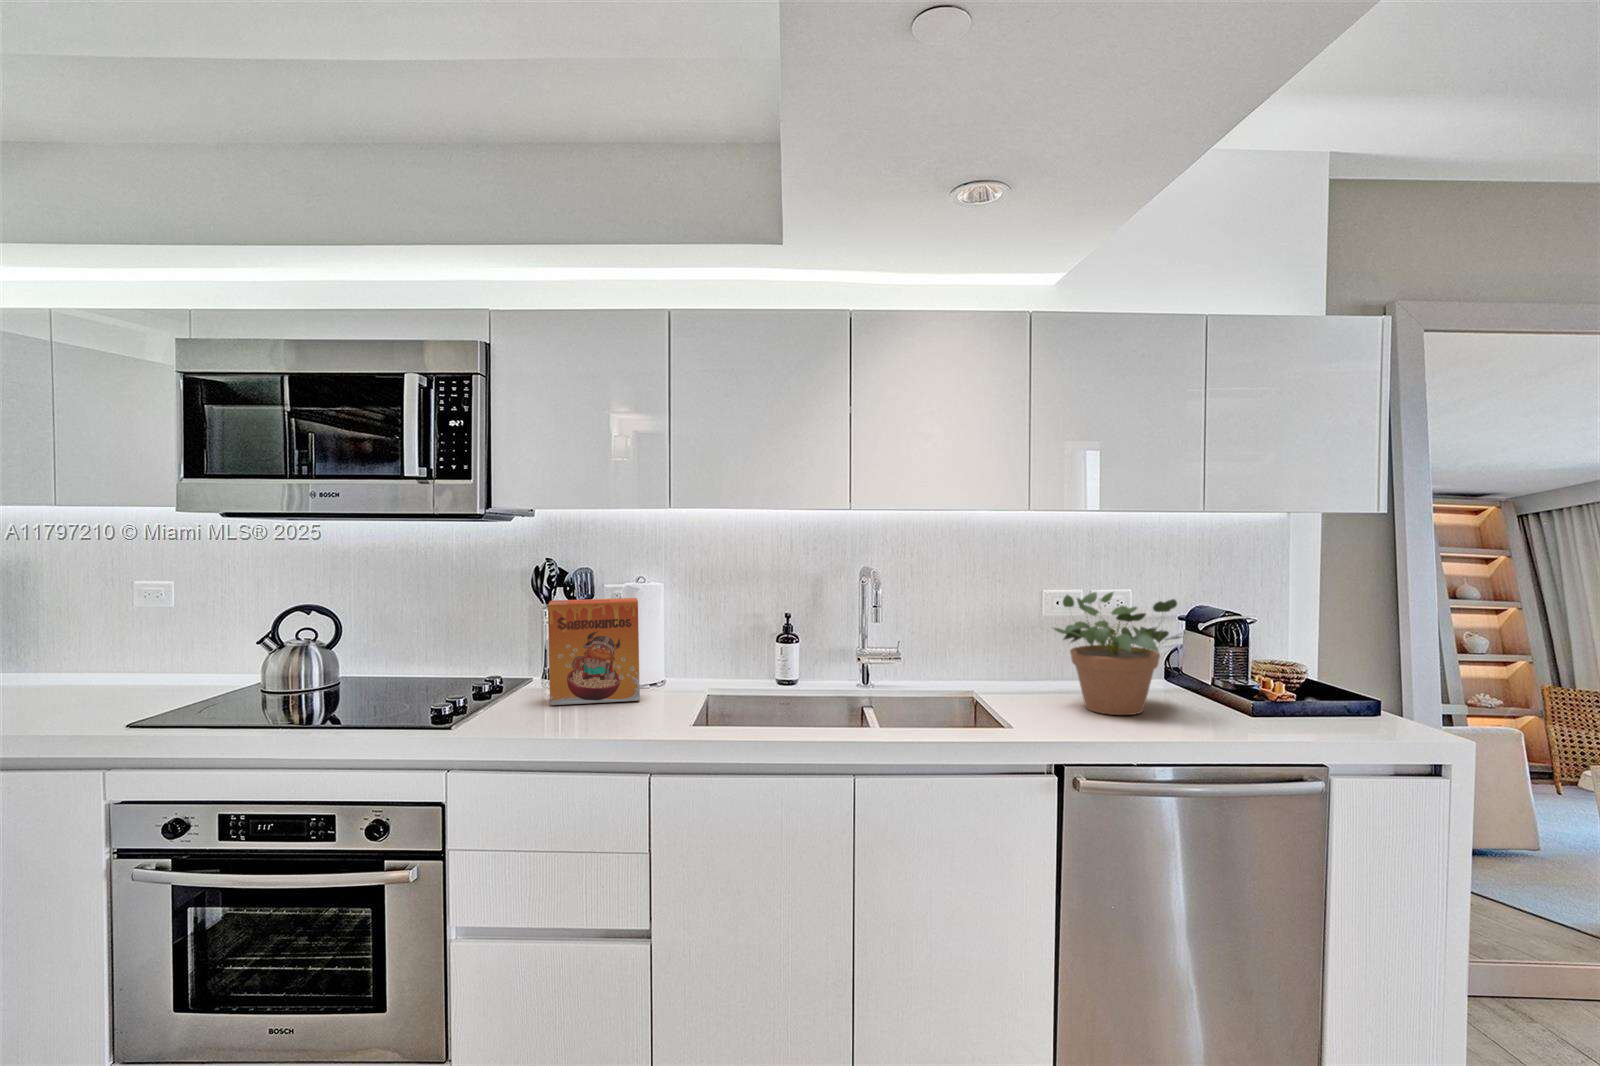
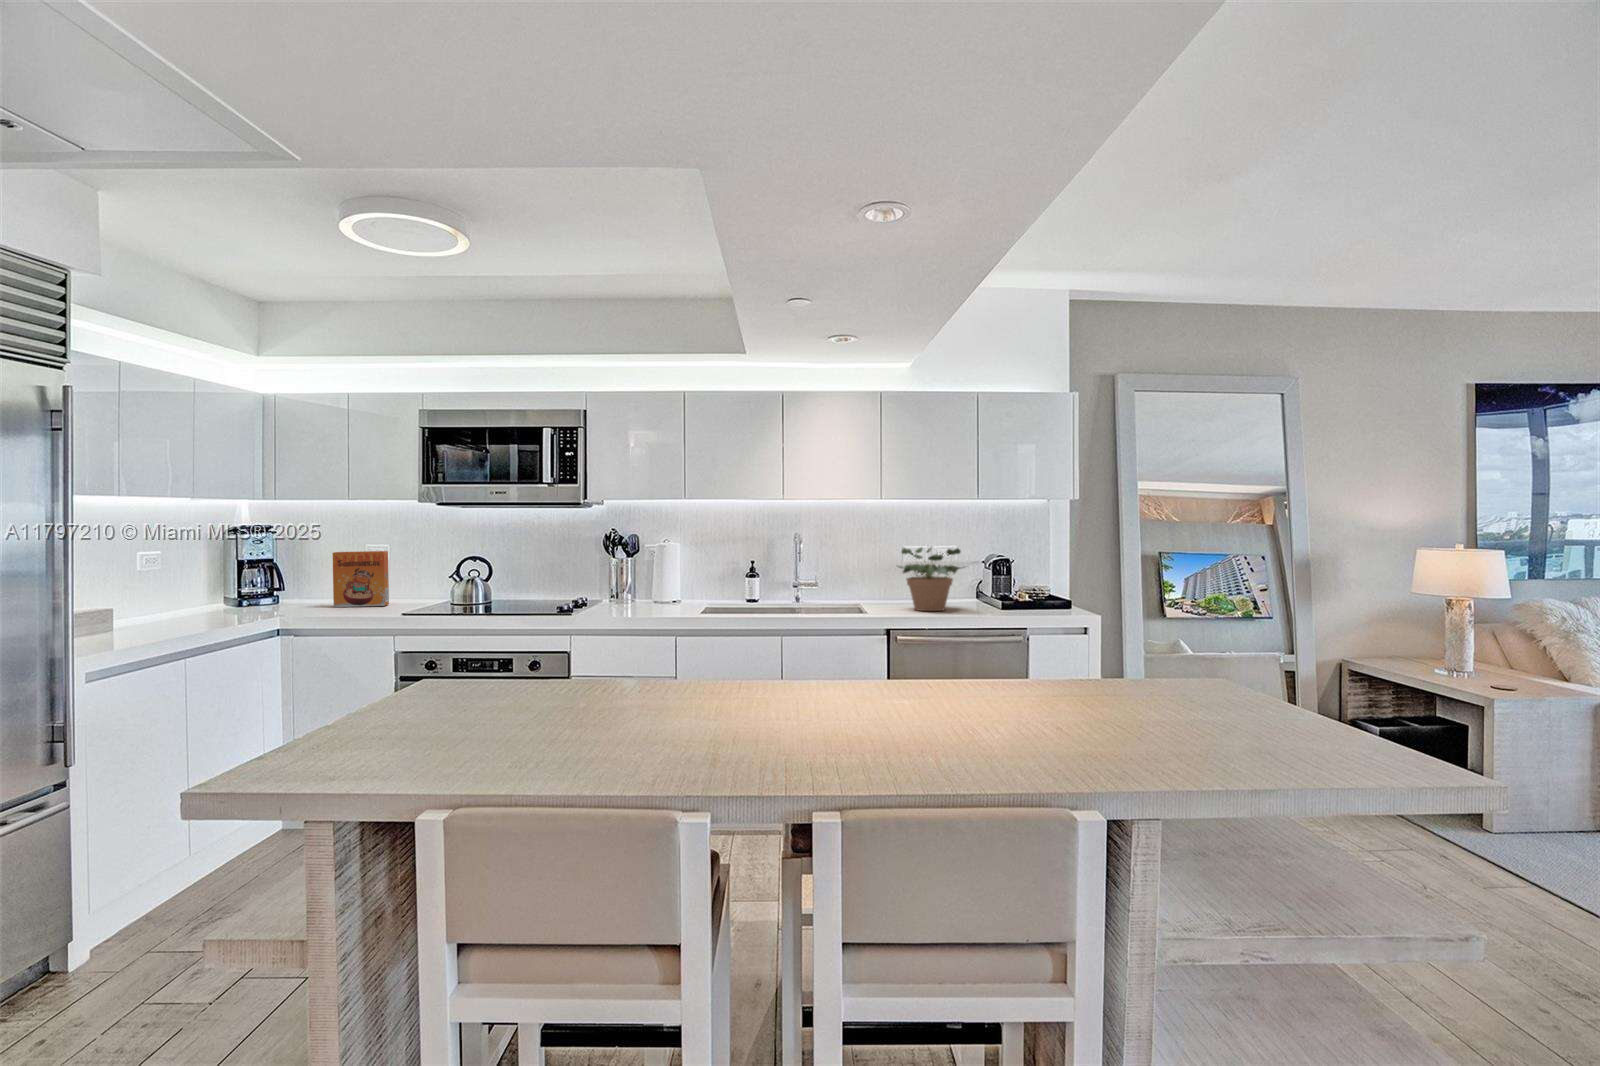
cereal box: present [548,598,640,705] -> present [333,551,389,607]

